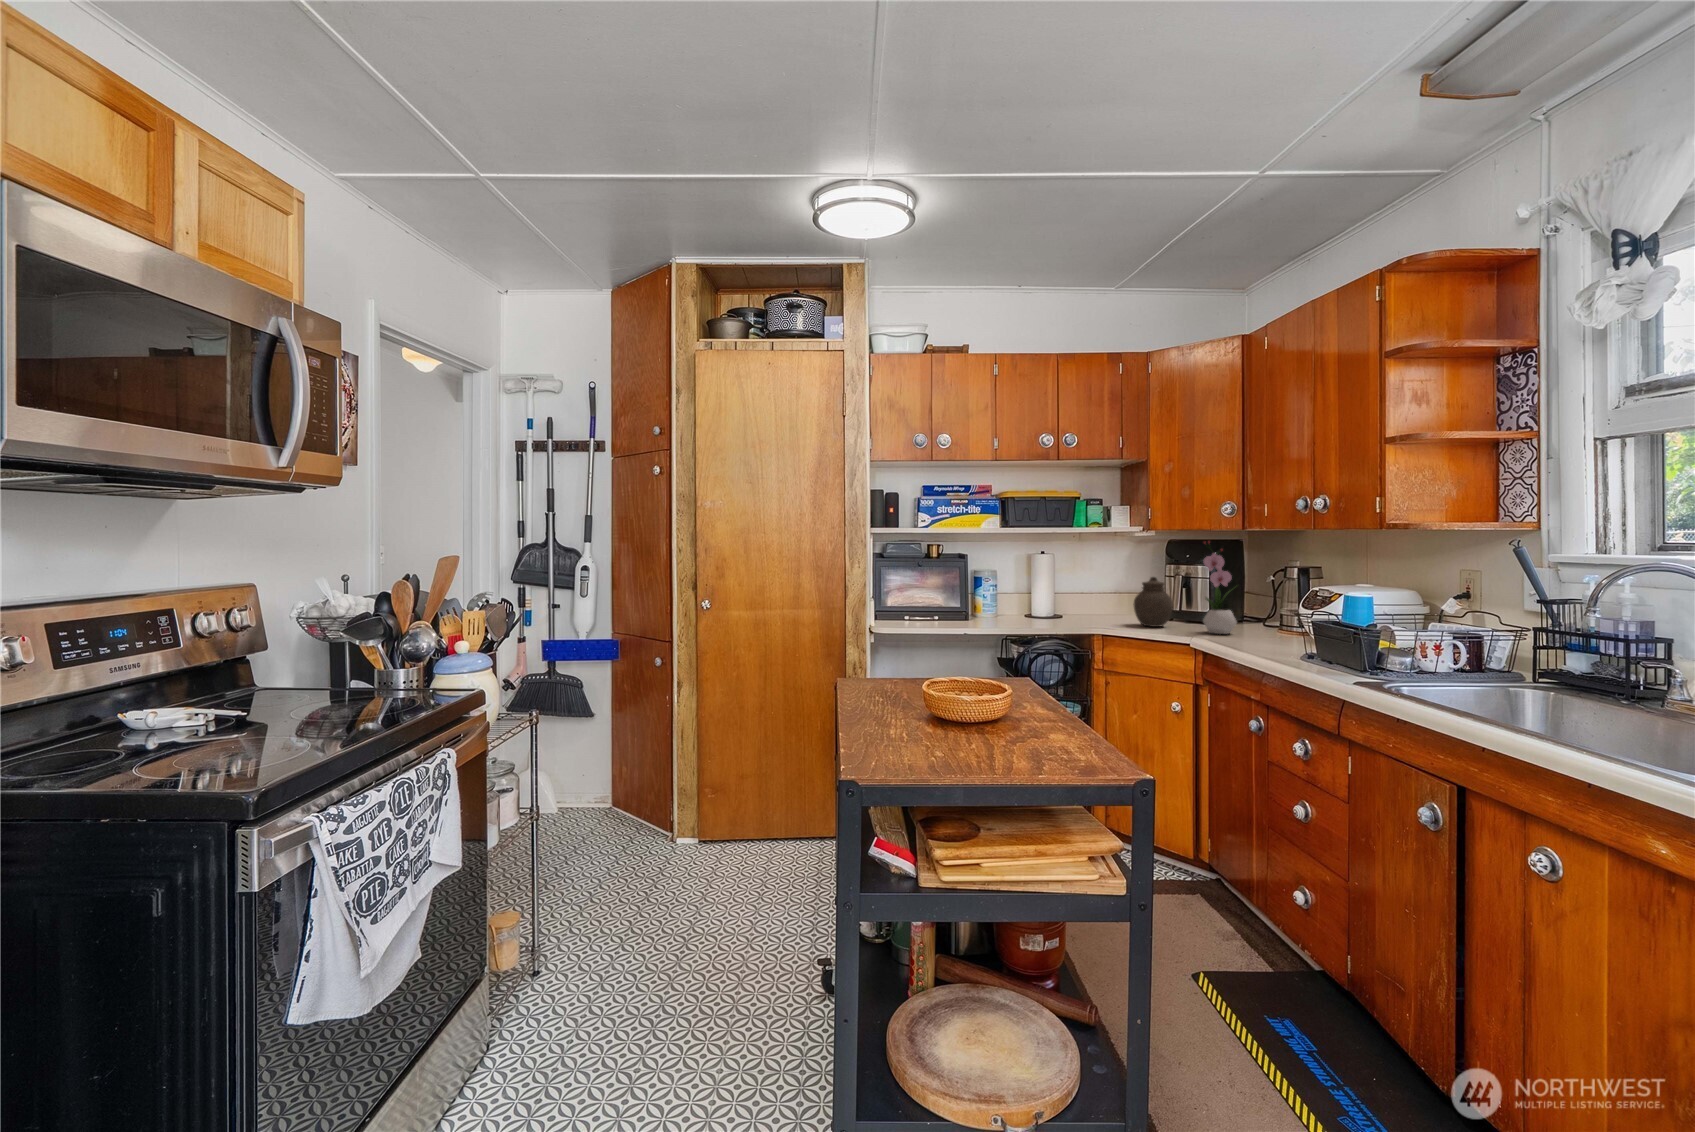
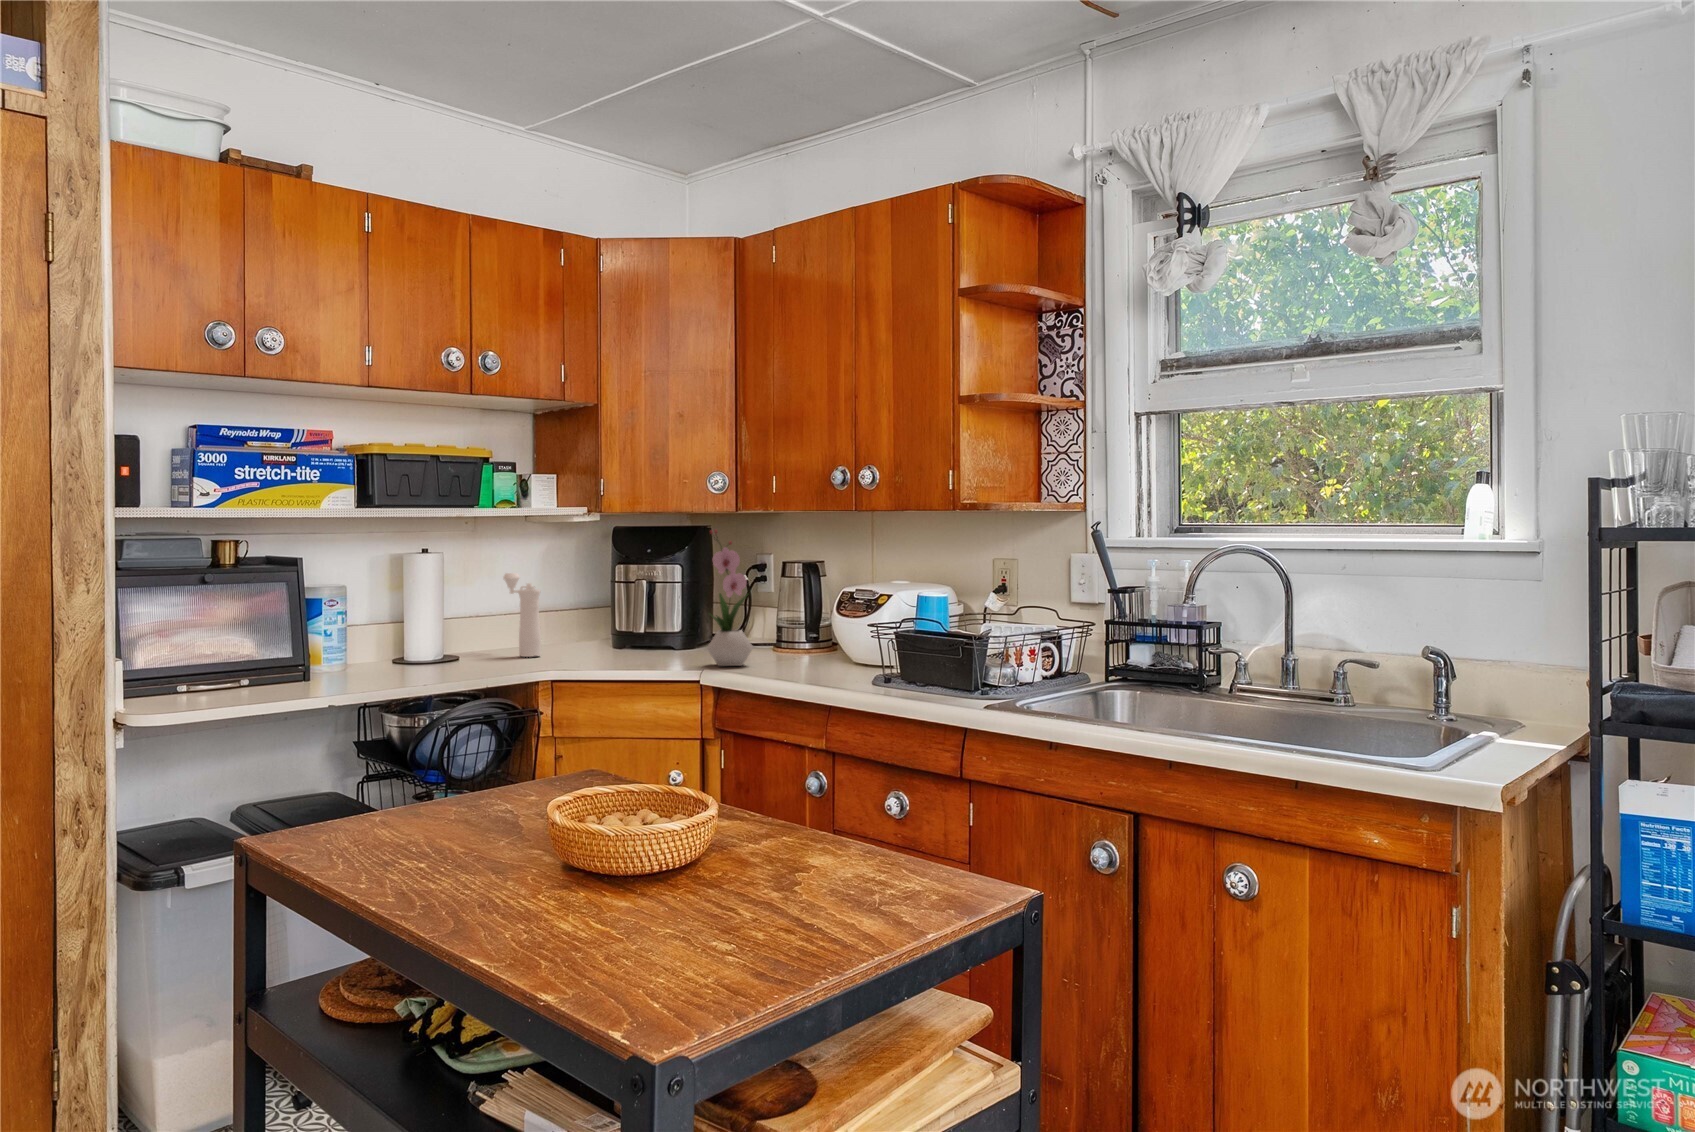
pepper mill: none [1091,566,1109,617] -> present [503,573,541,657]
jar: present [1133,577,1173,627] -> none [600,586,658,664]

